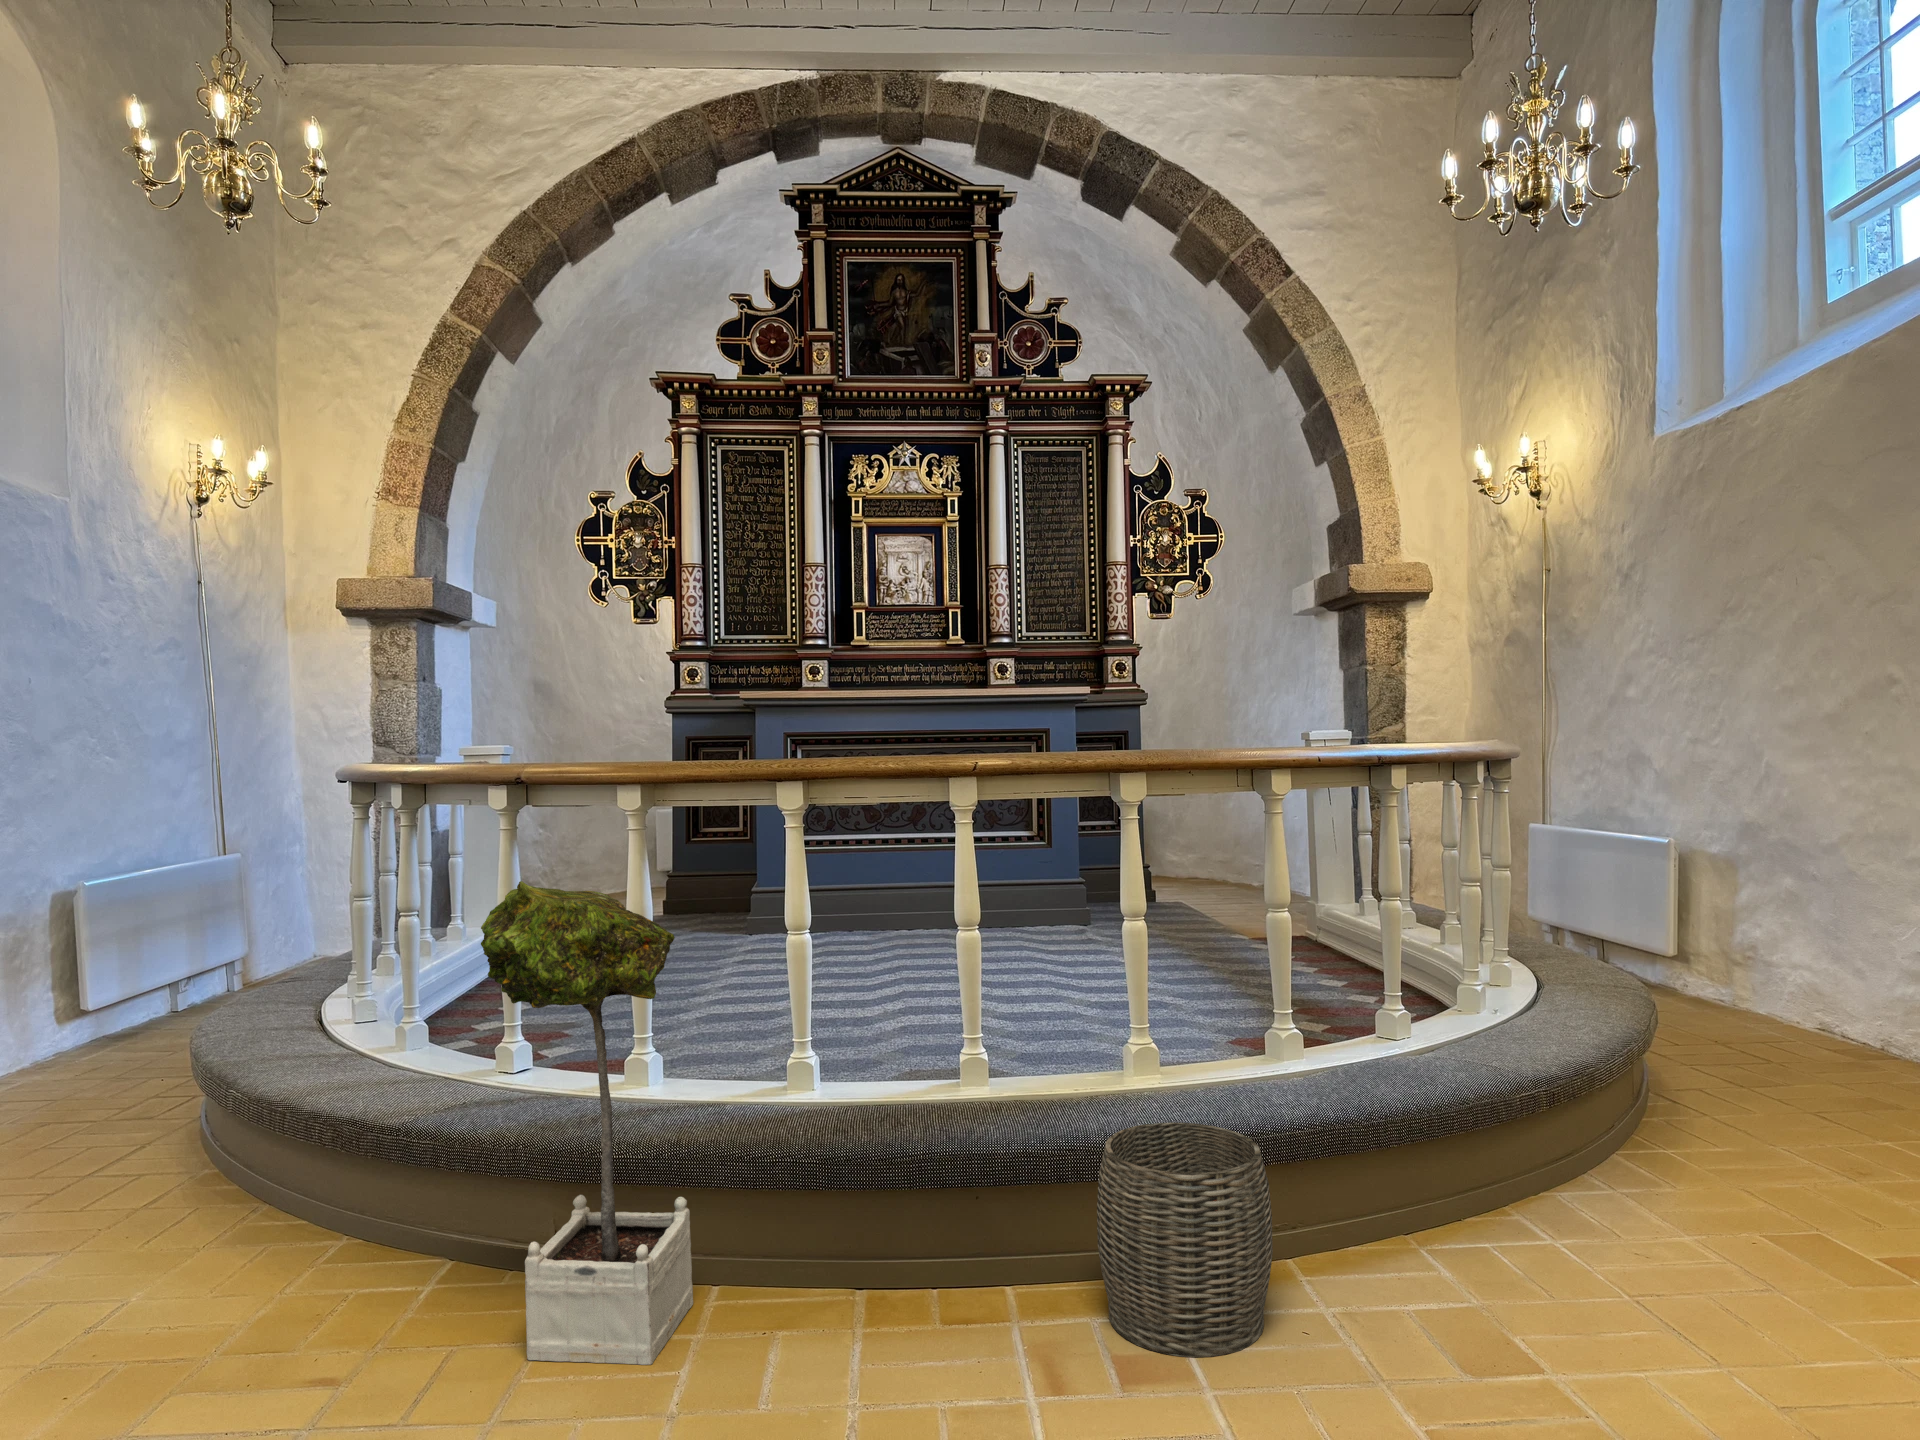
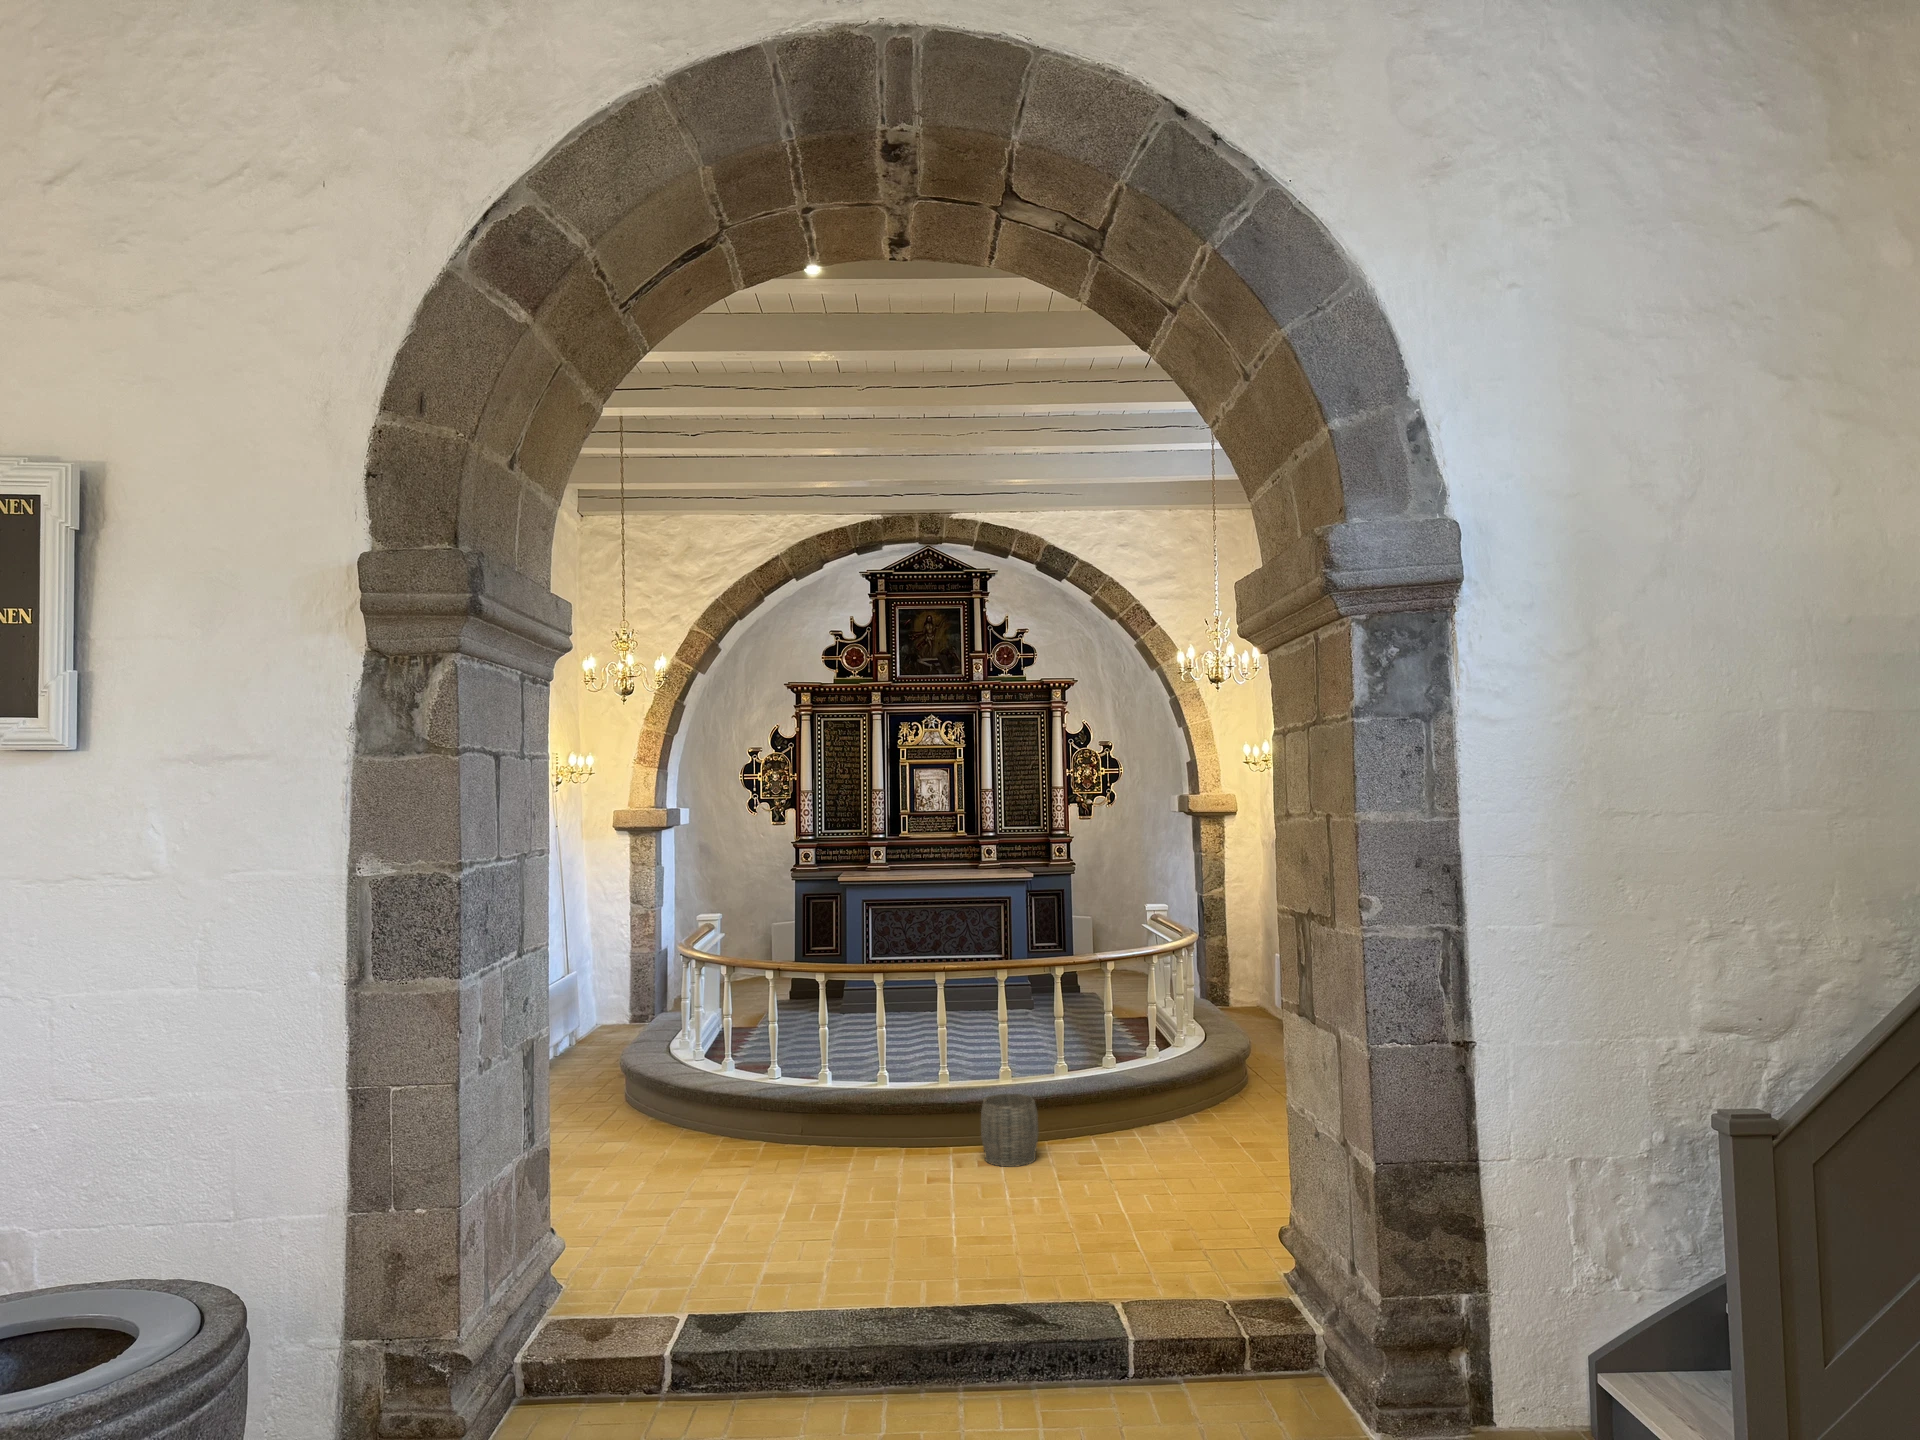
potted tree: present [481,881,693,1365] -> none [777,1010,845,1168]

